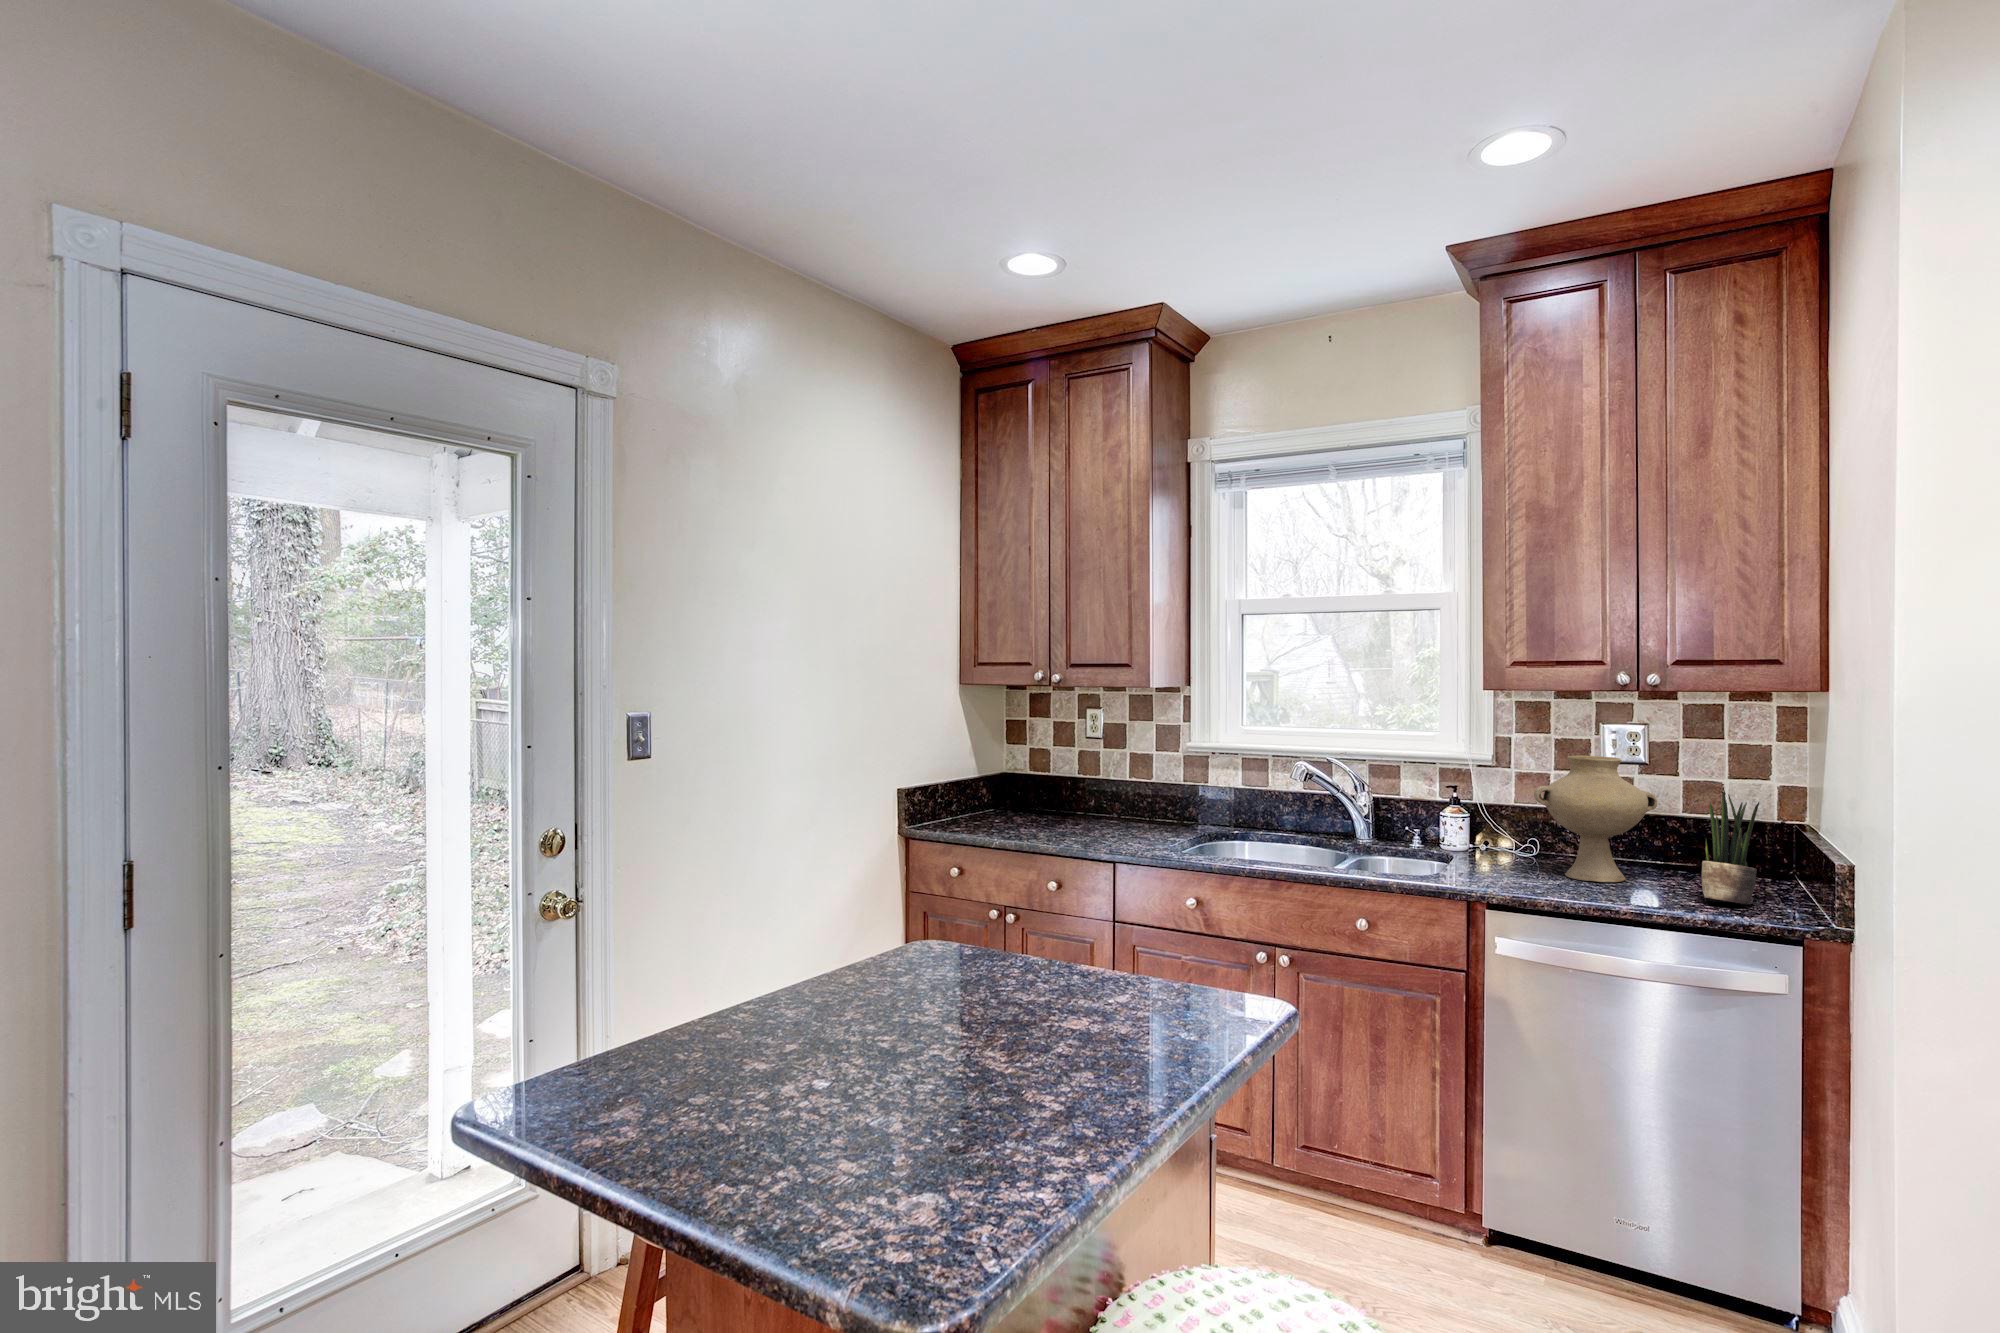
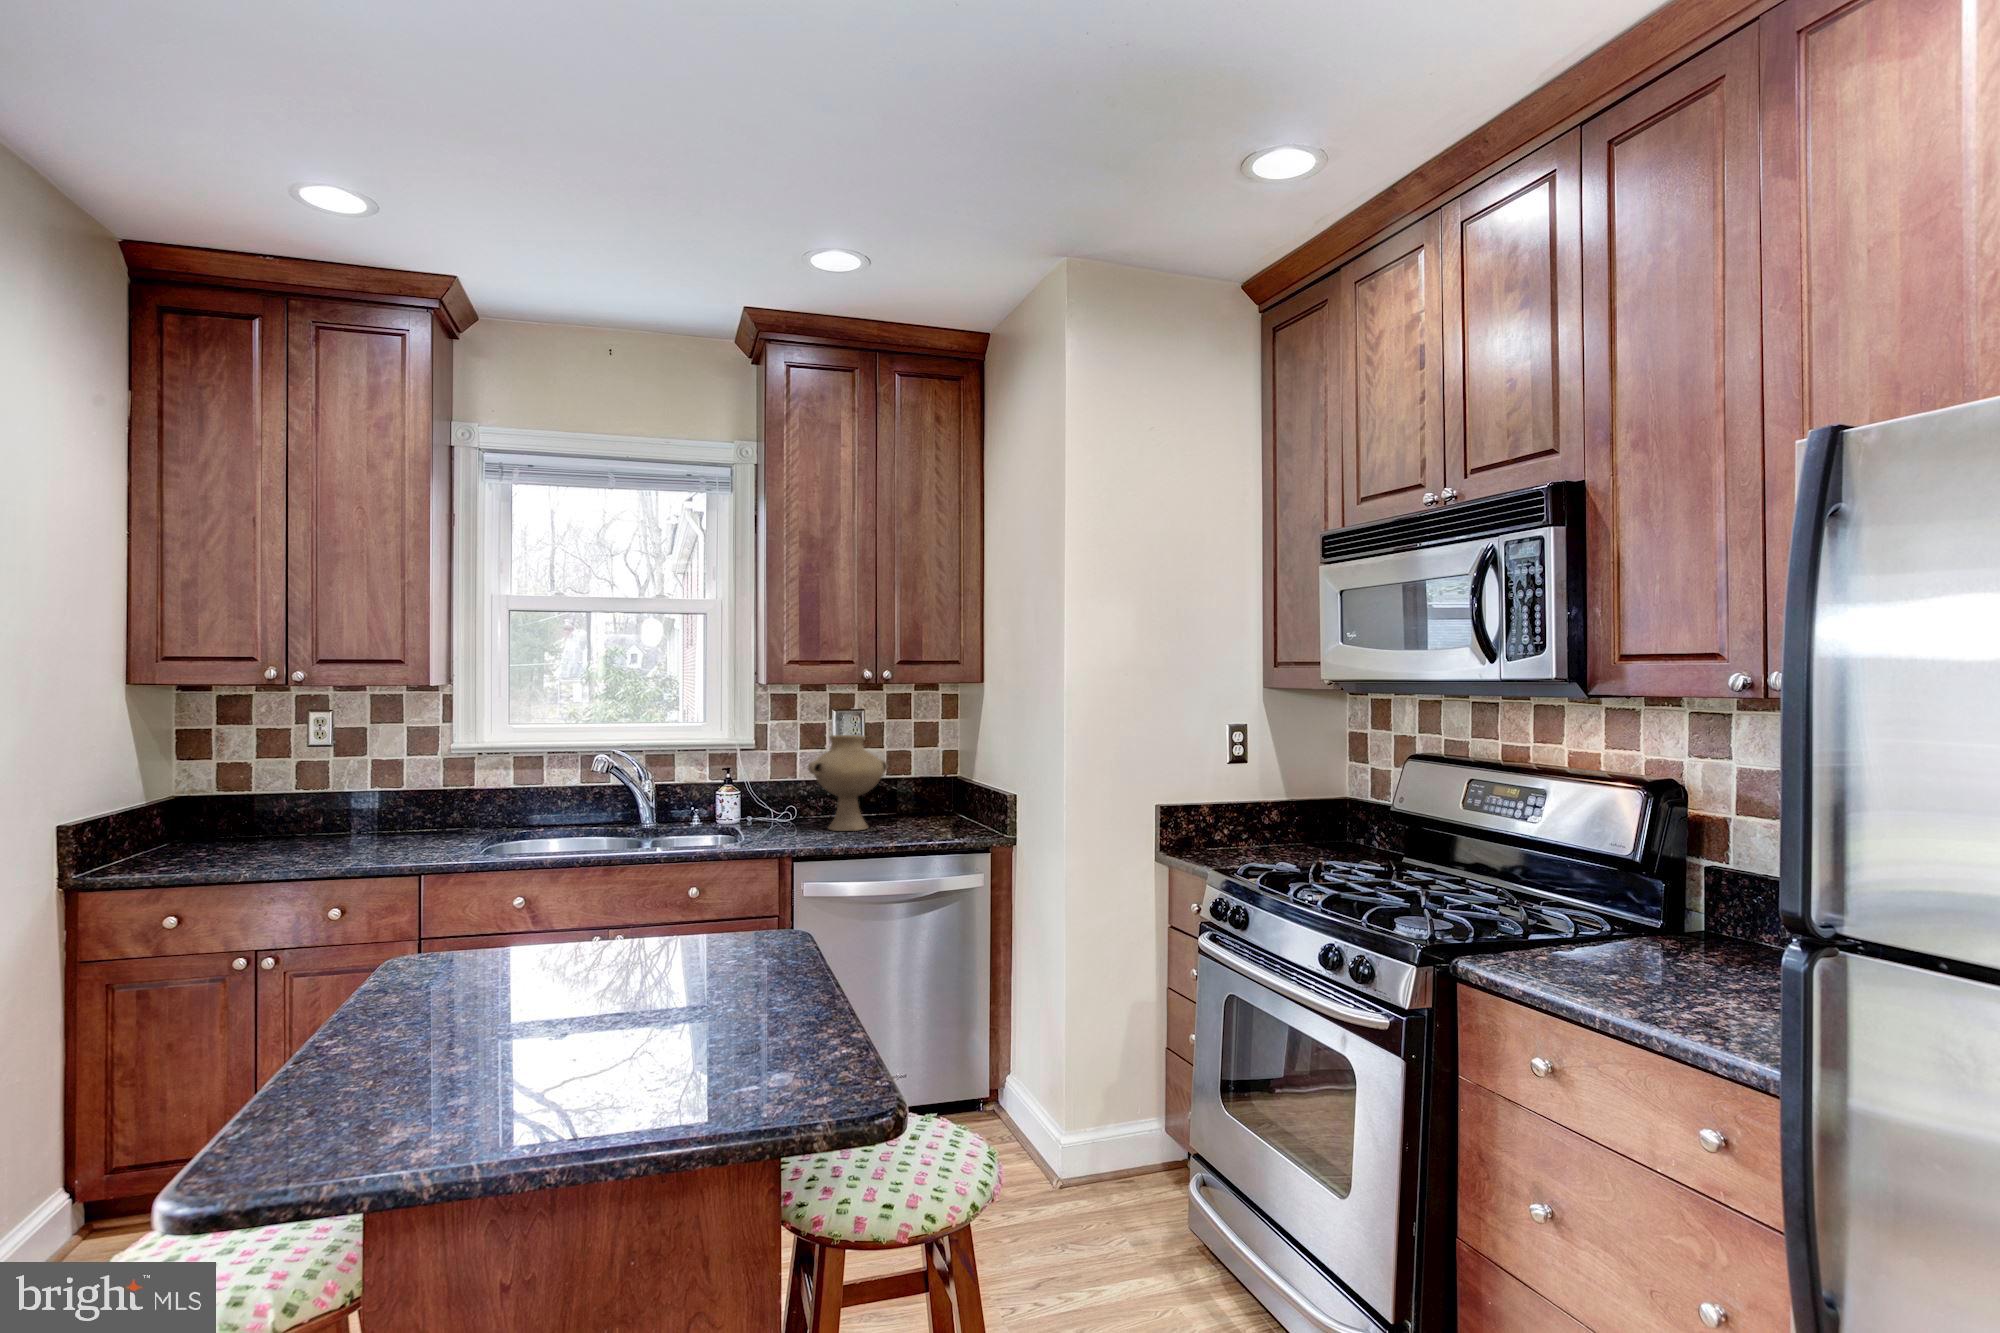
potted plant: present [1702,791,1759,904] -> none [927,753,959,831]

